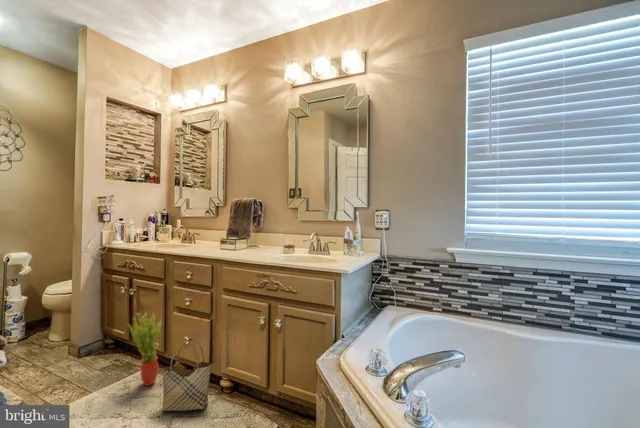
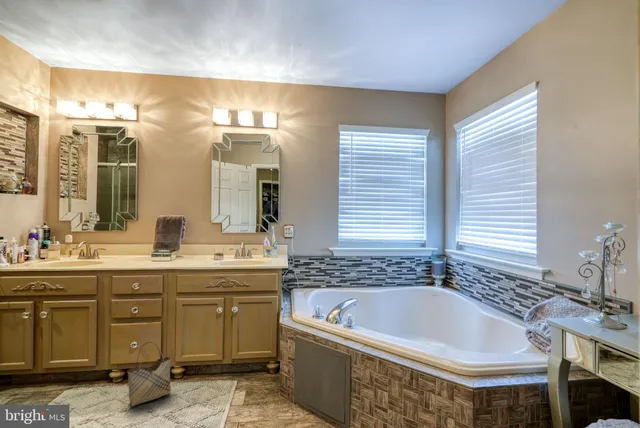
potted plant: present [130,313,161,386] -> none [67,328,106,400]

